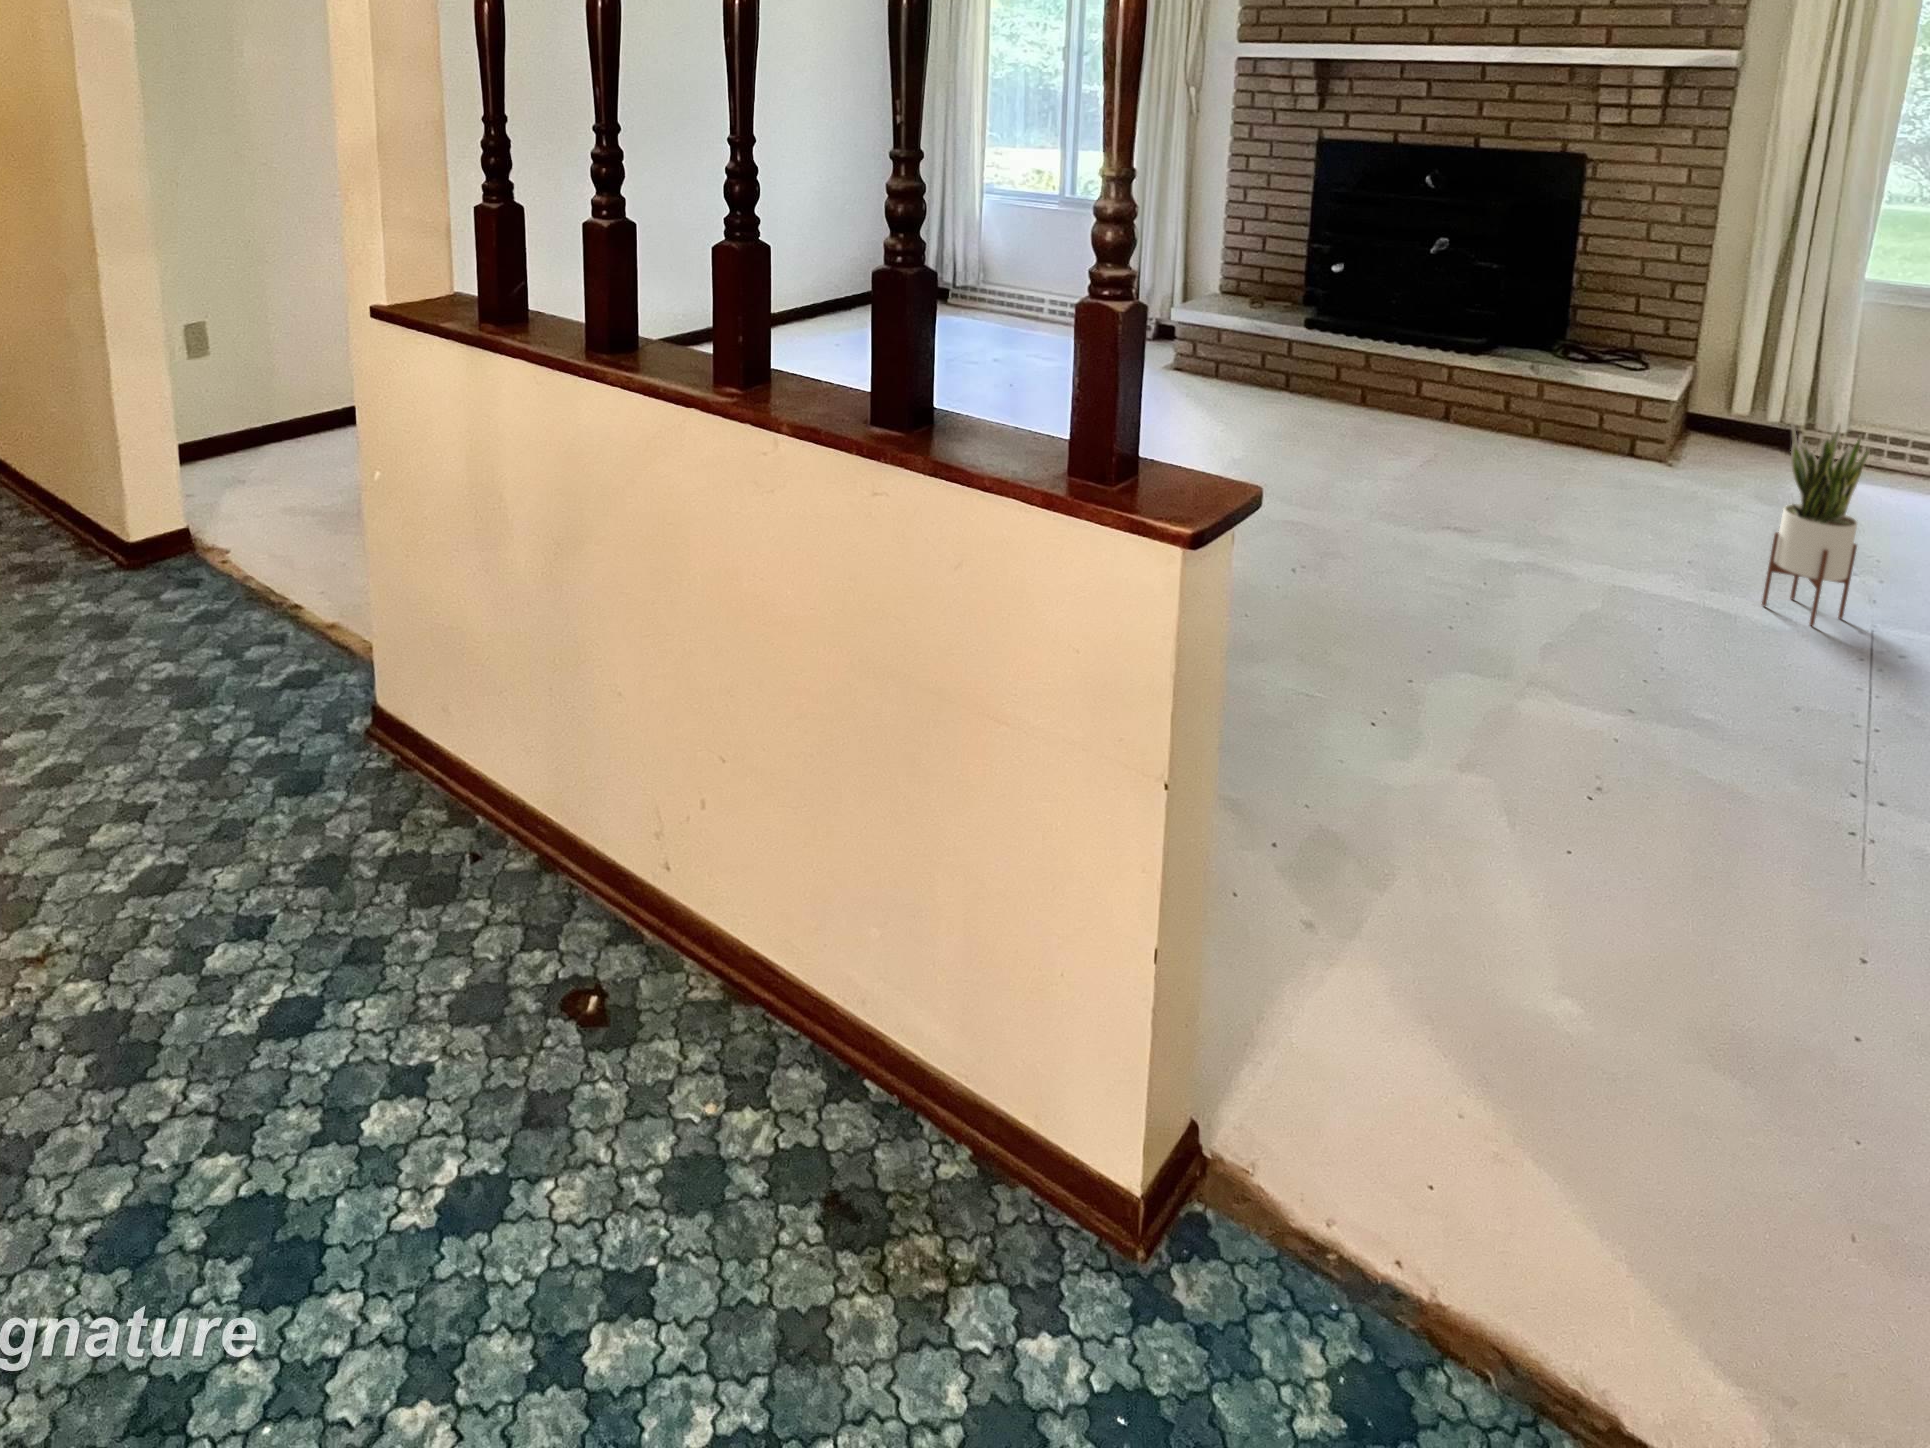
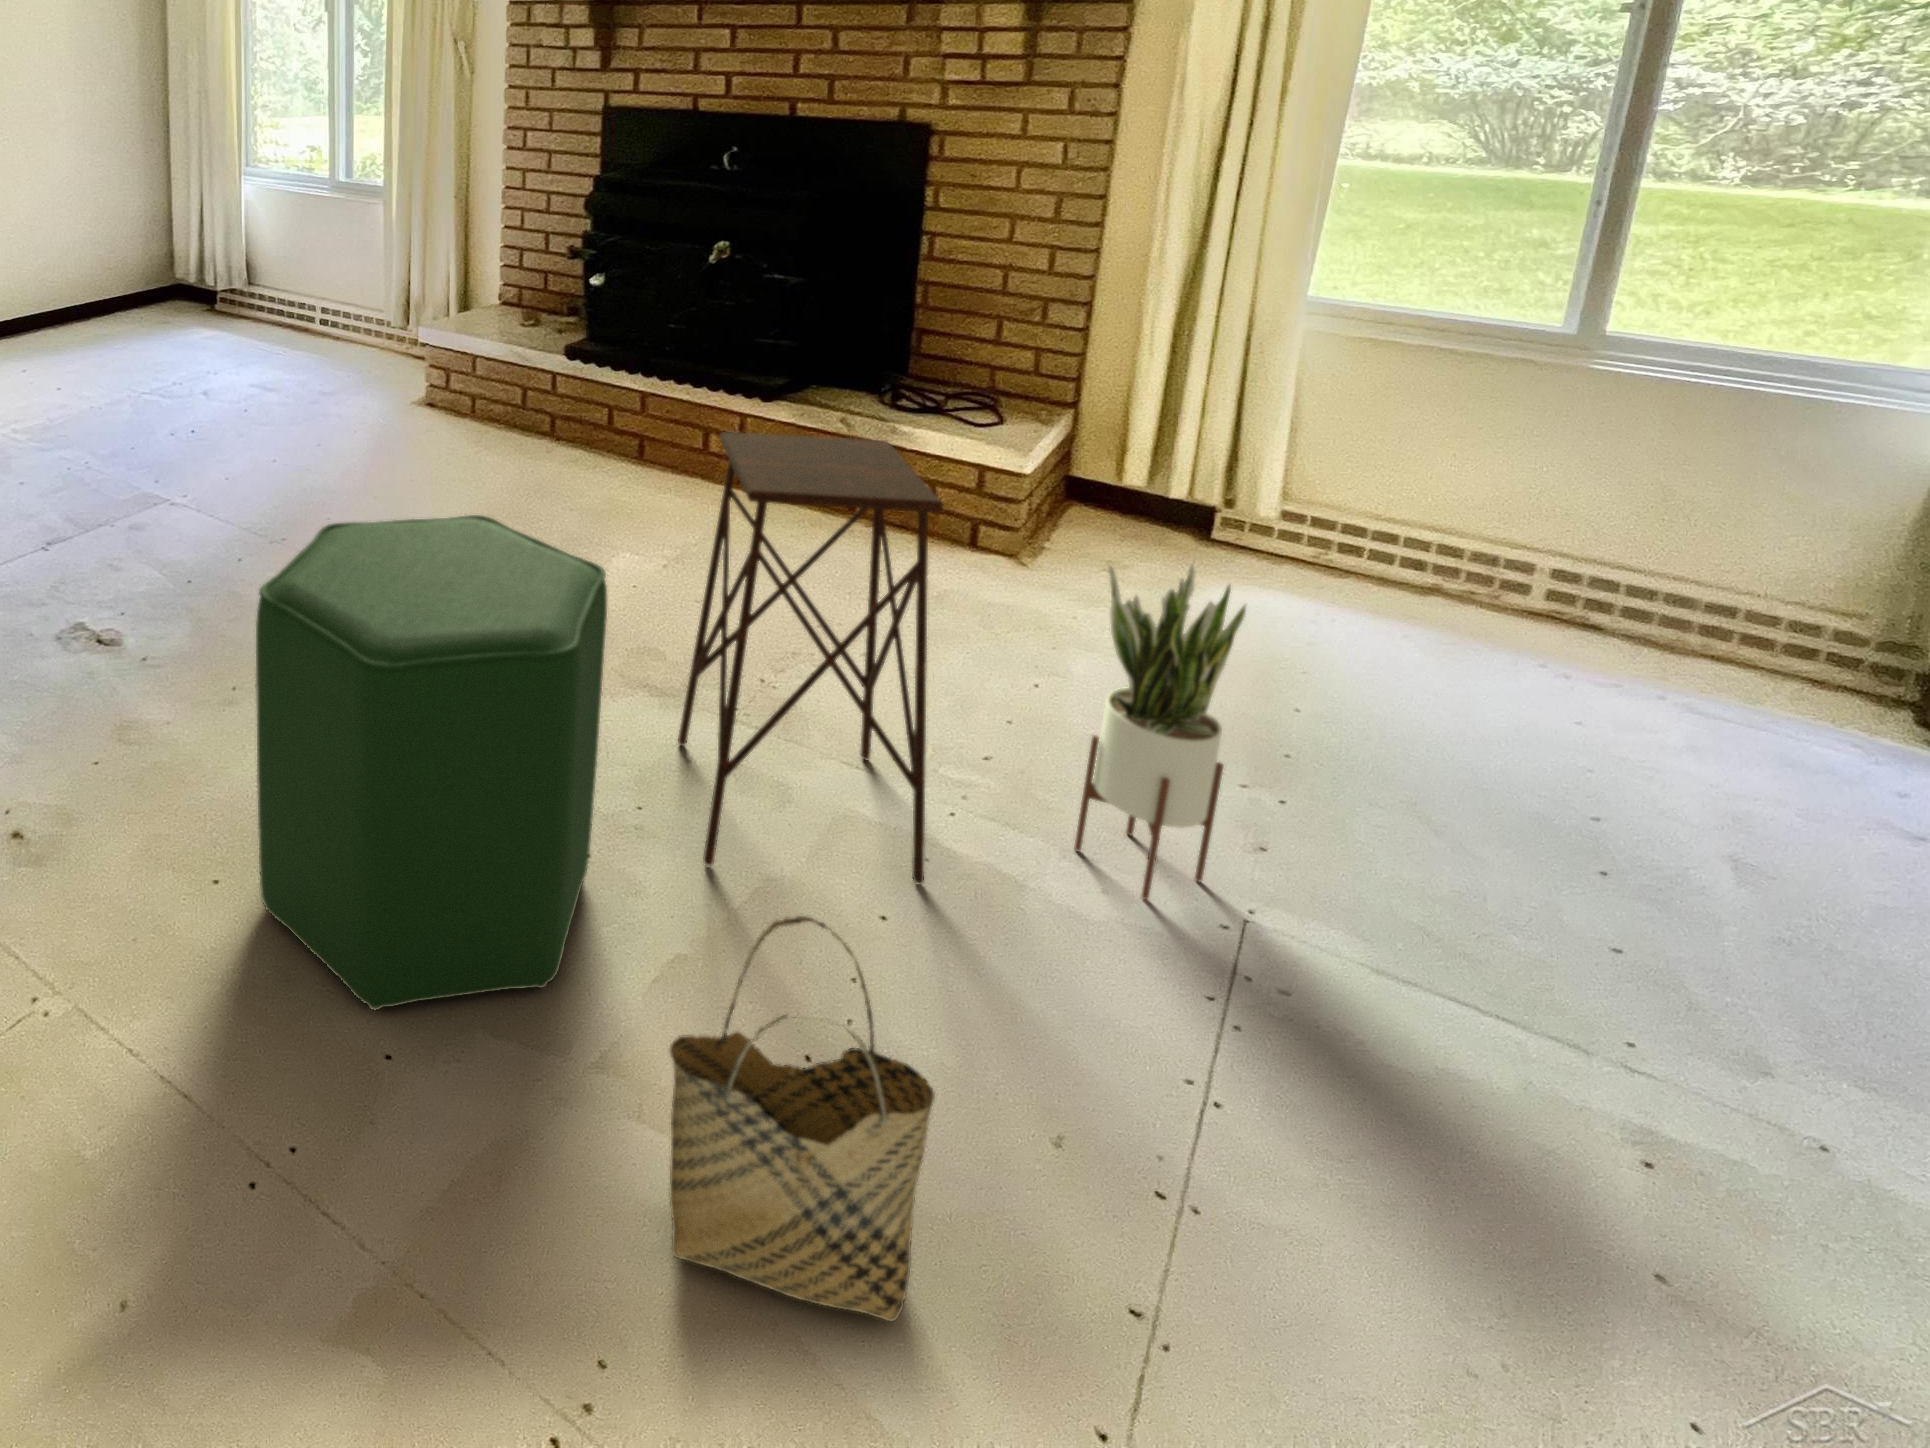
side table: none [1492,352,1698,620] -> present [678,432,943,884]
ottoman: none [1294,400,1520,670] -> present [256,515,607,1010]
woven basket: none [1609,574,1760,767] -> present [669,916,935,1321]

